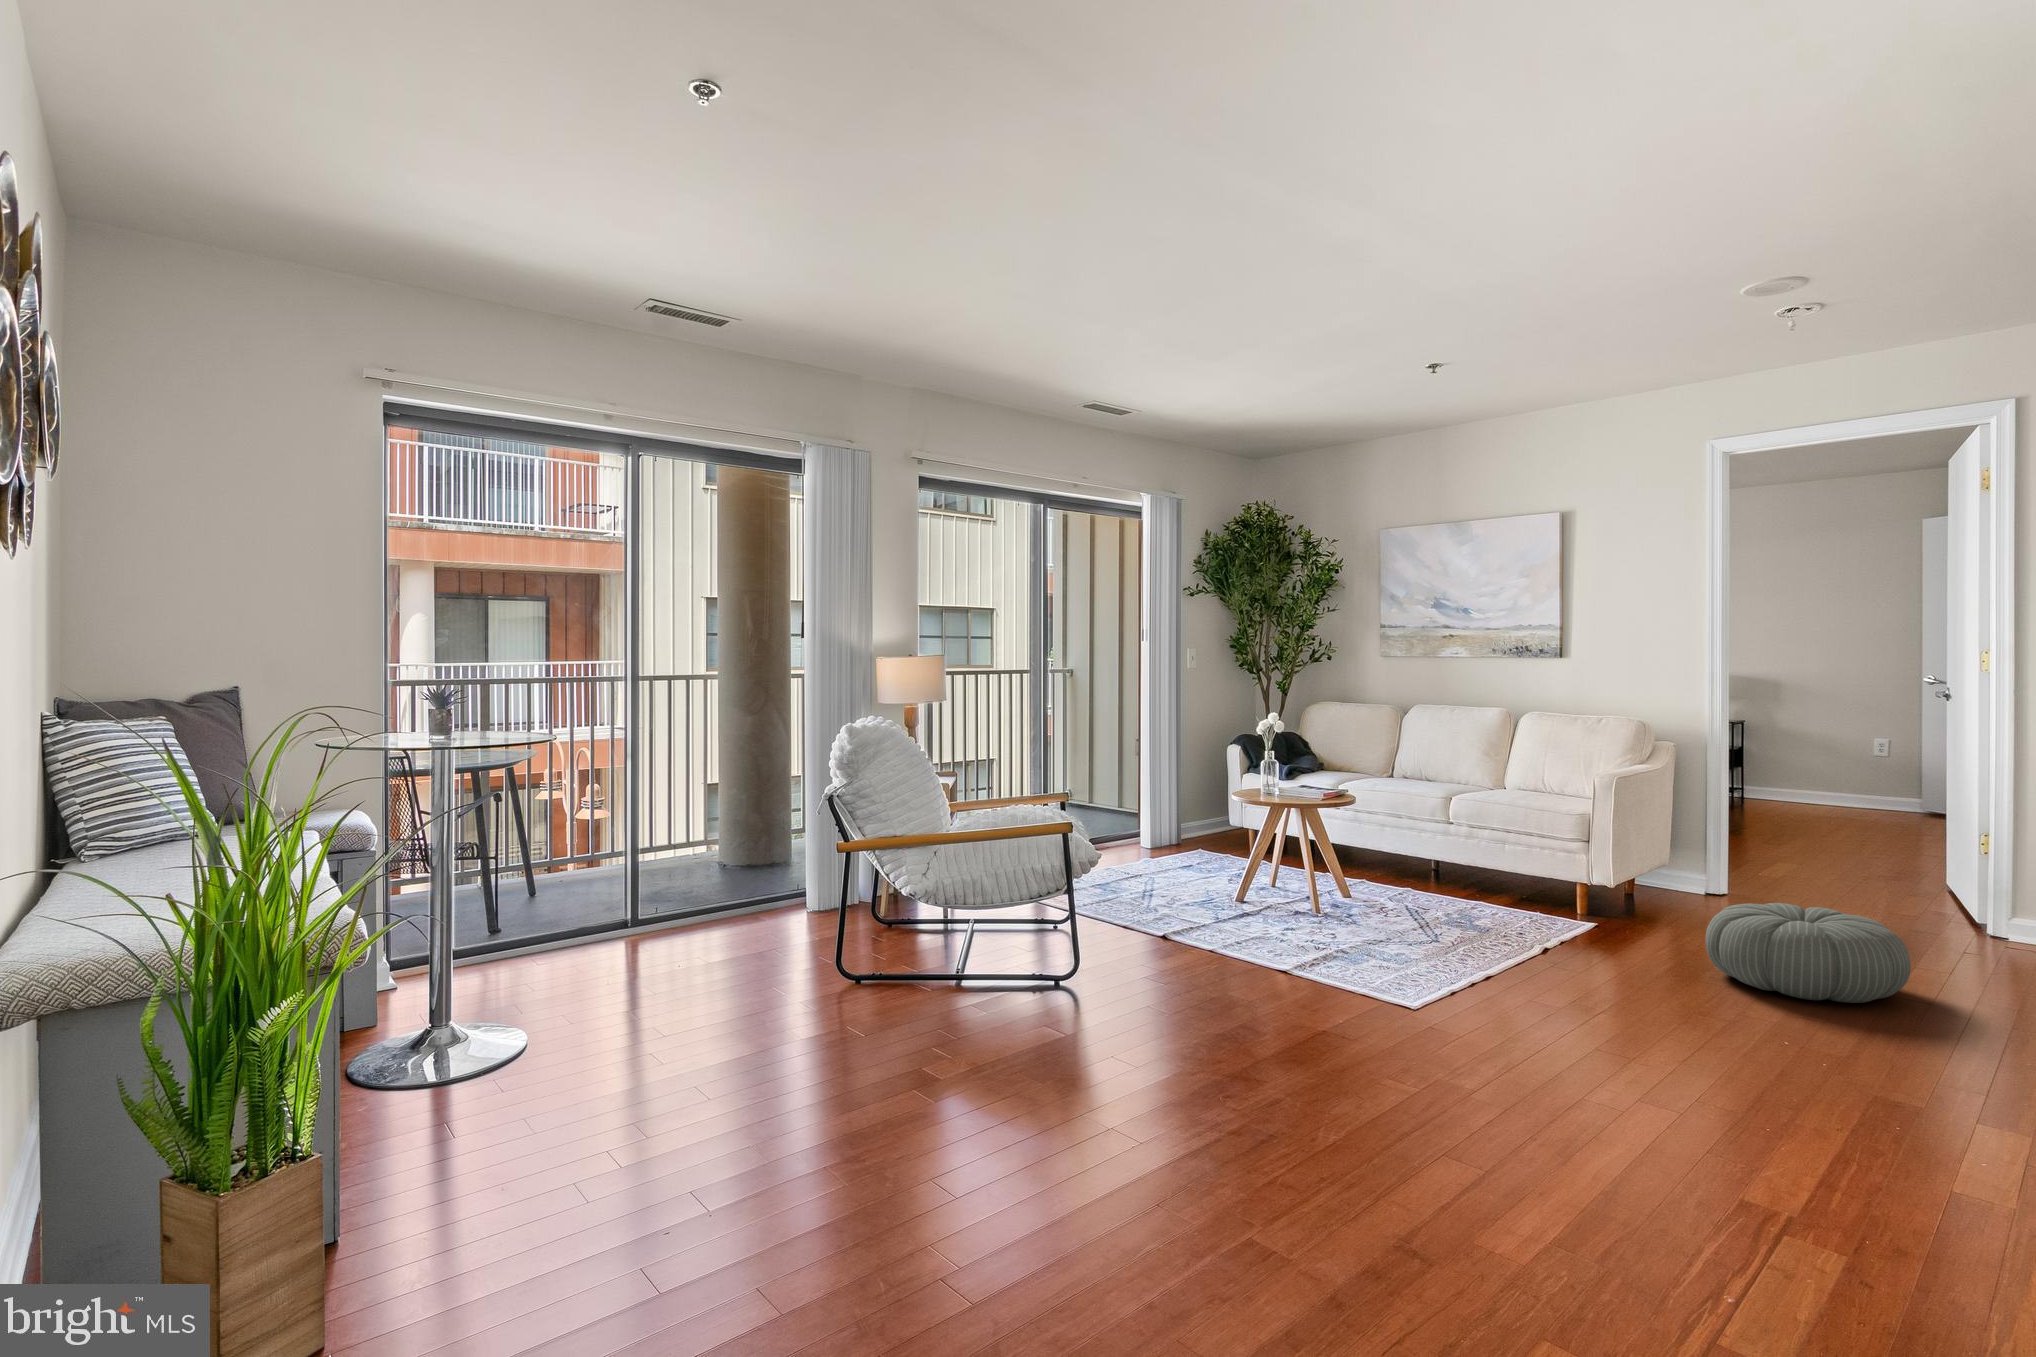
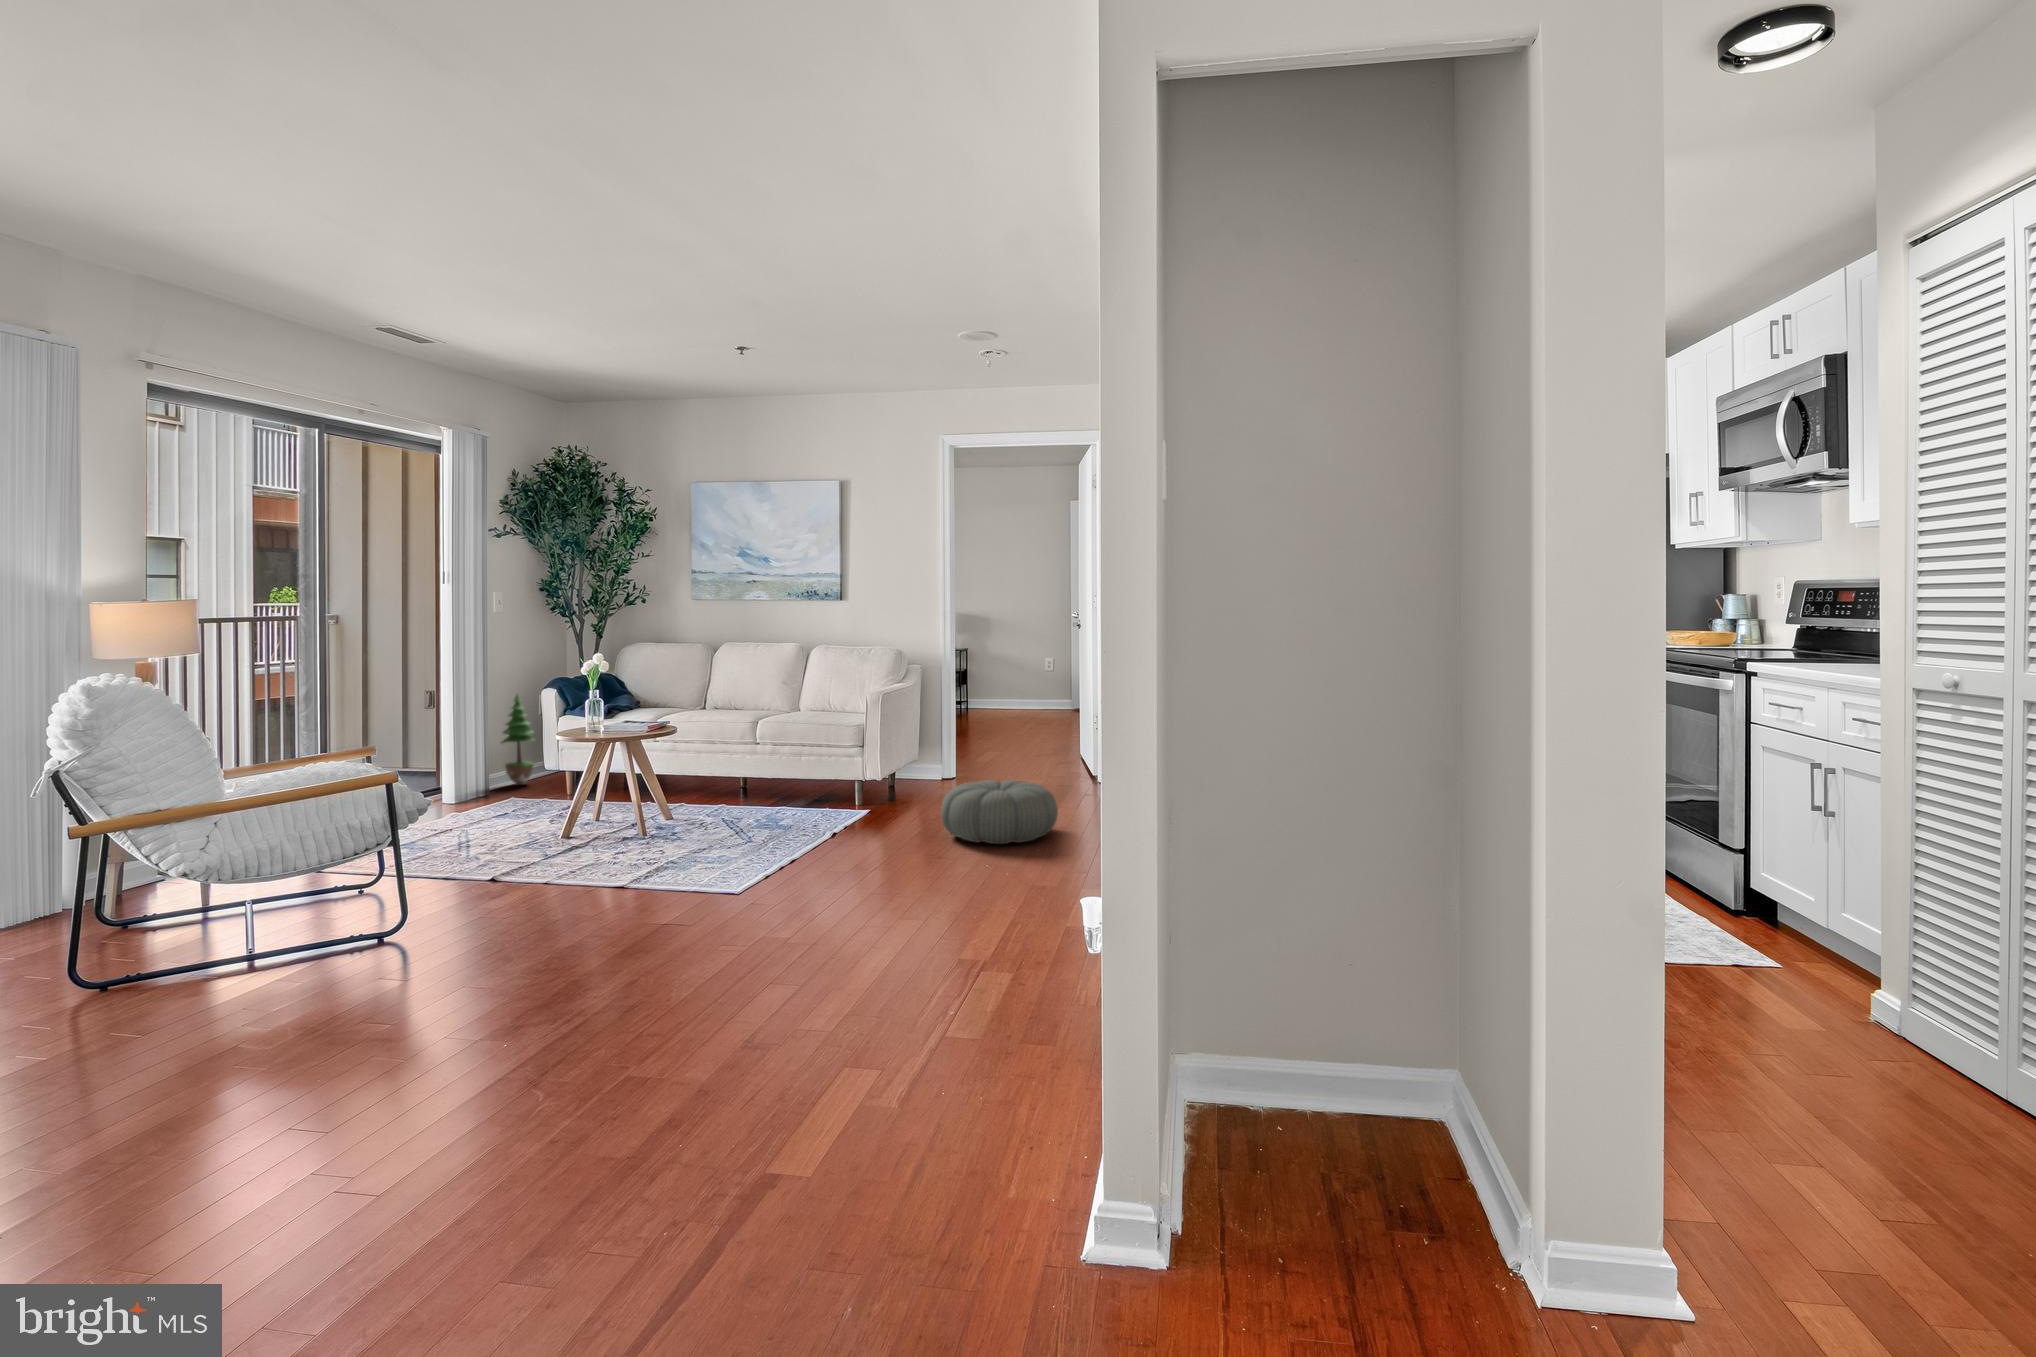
potted tree: none [1186,748,1219,839] -> present [502,695,533,785]

